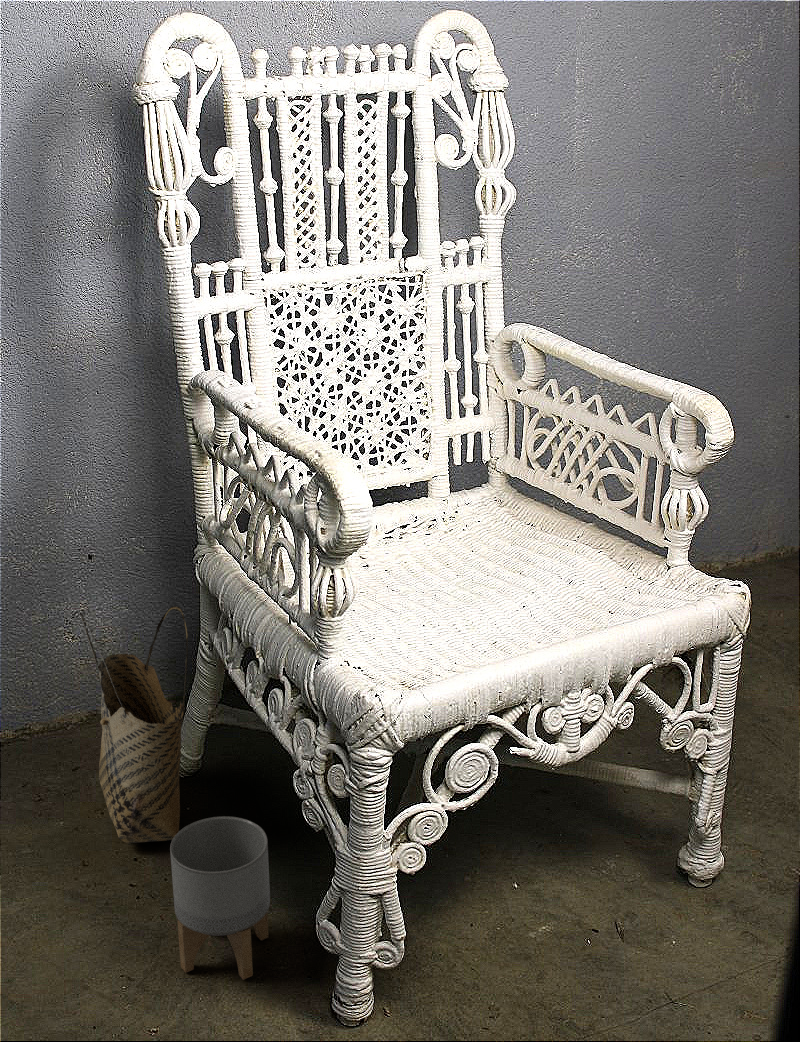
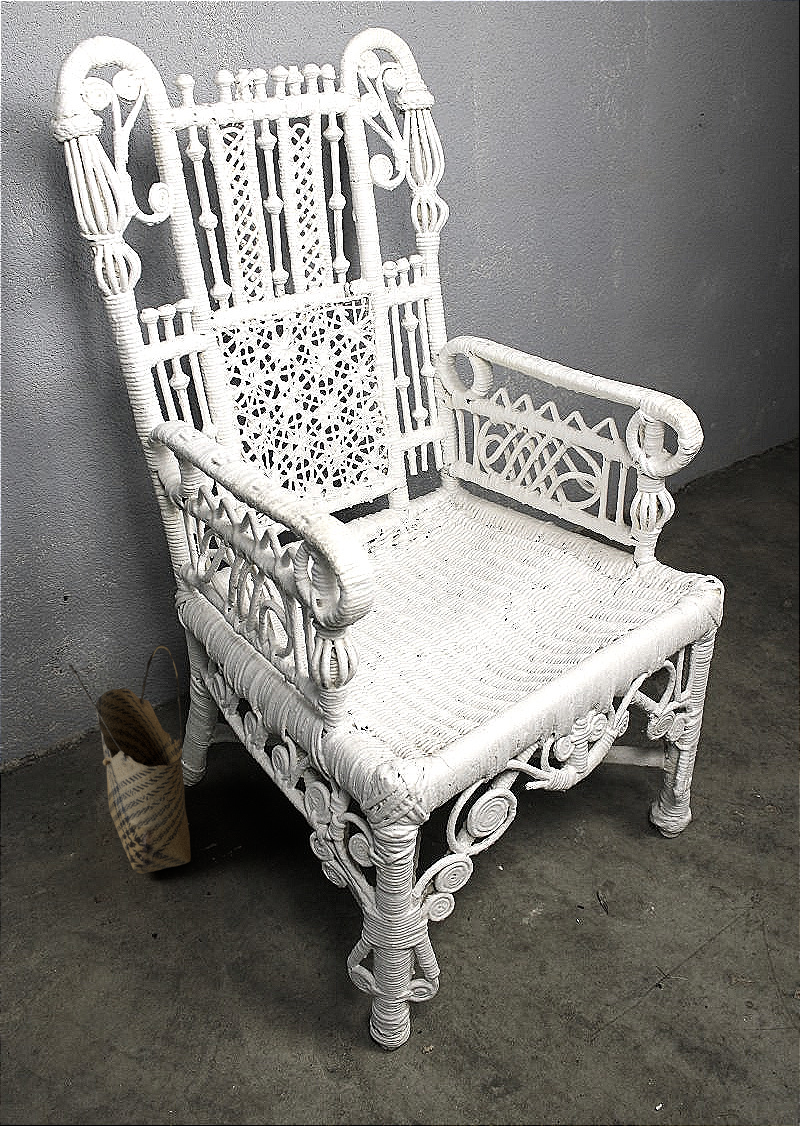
planter: present [170,816,270,980] -> none [183,859,289,1016]

